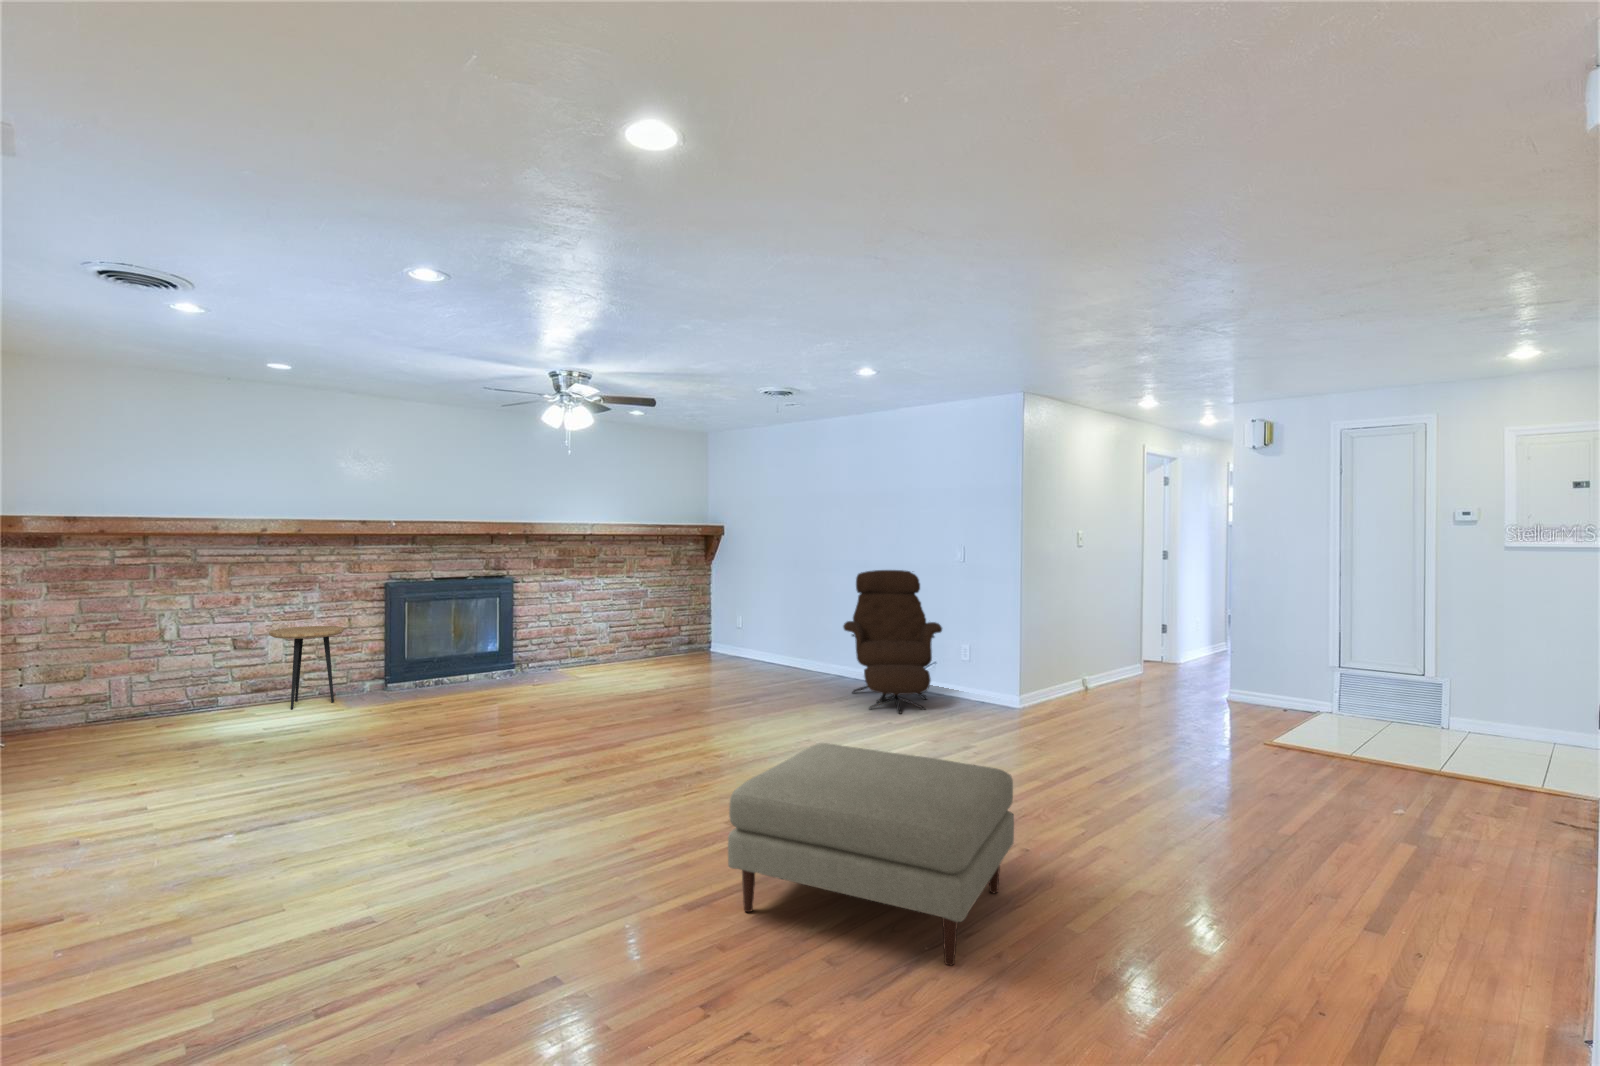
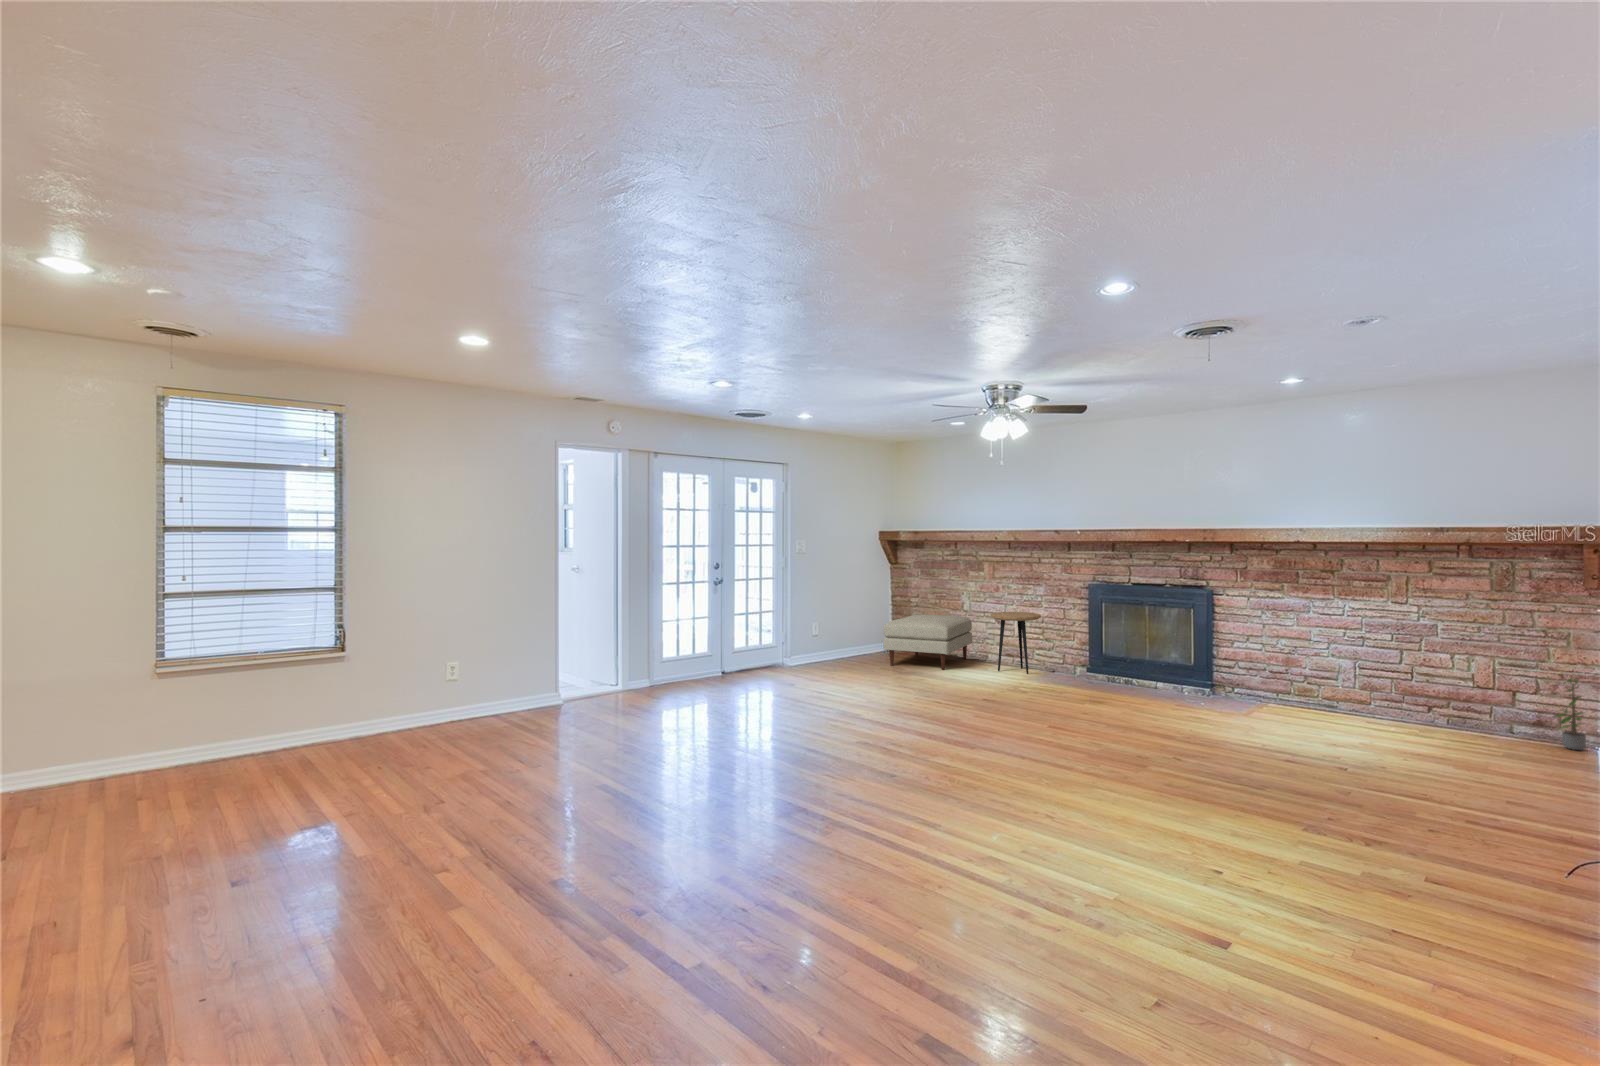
lounge chair: present [843,570,942,714] -> none [1218,622,1578,907]
potted plant: none [699,610,721,652] -> present [1554,678,1586,750]
ottoman: present [728,743,1014,966] -> present [883,614,972,670]

